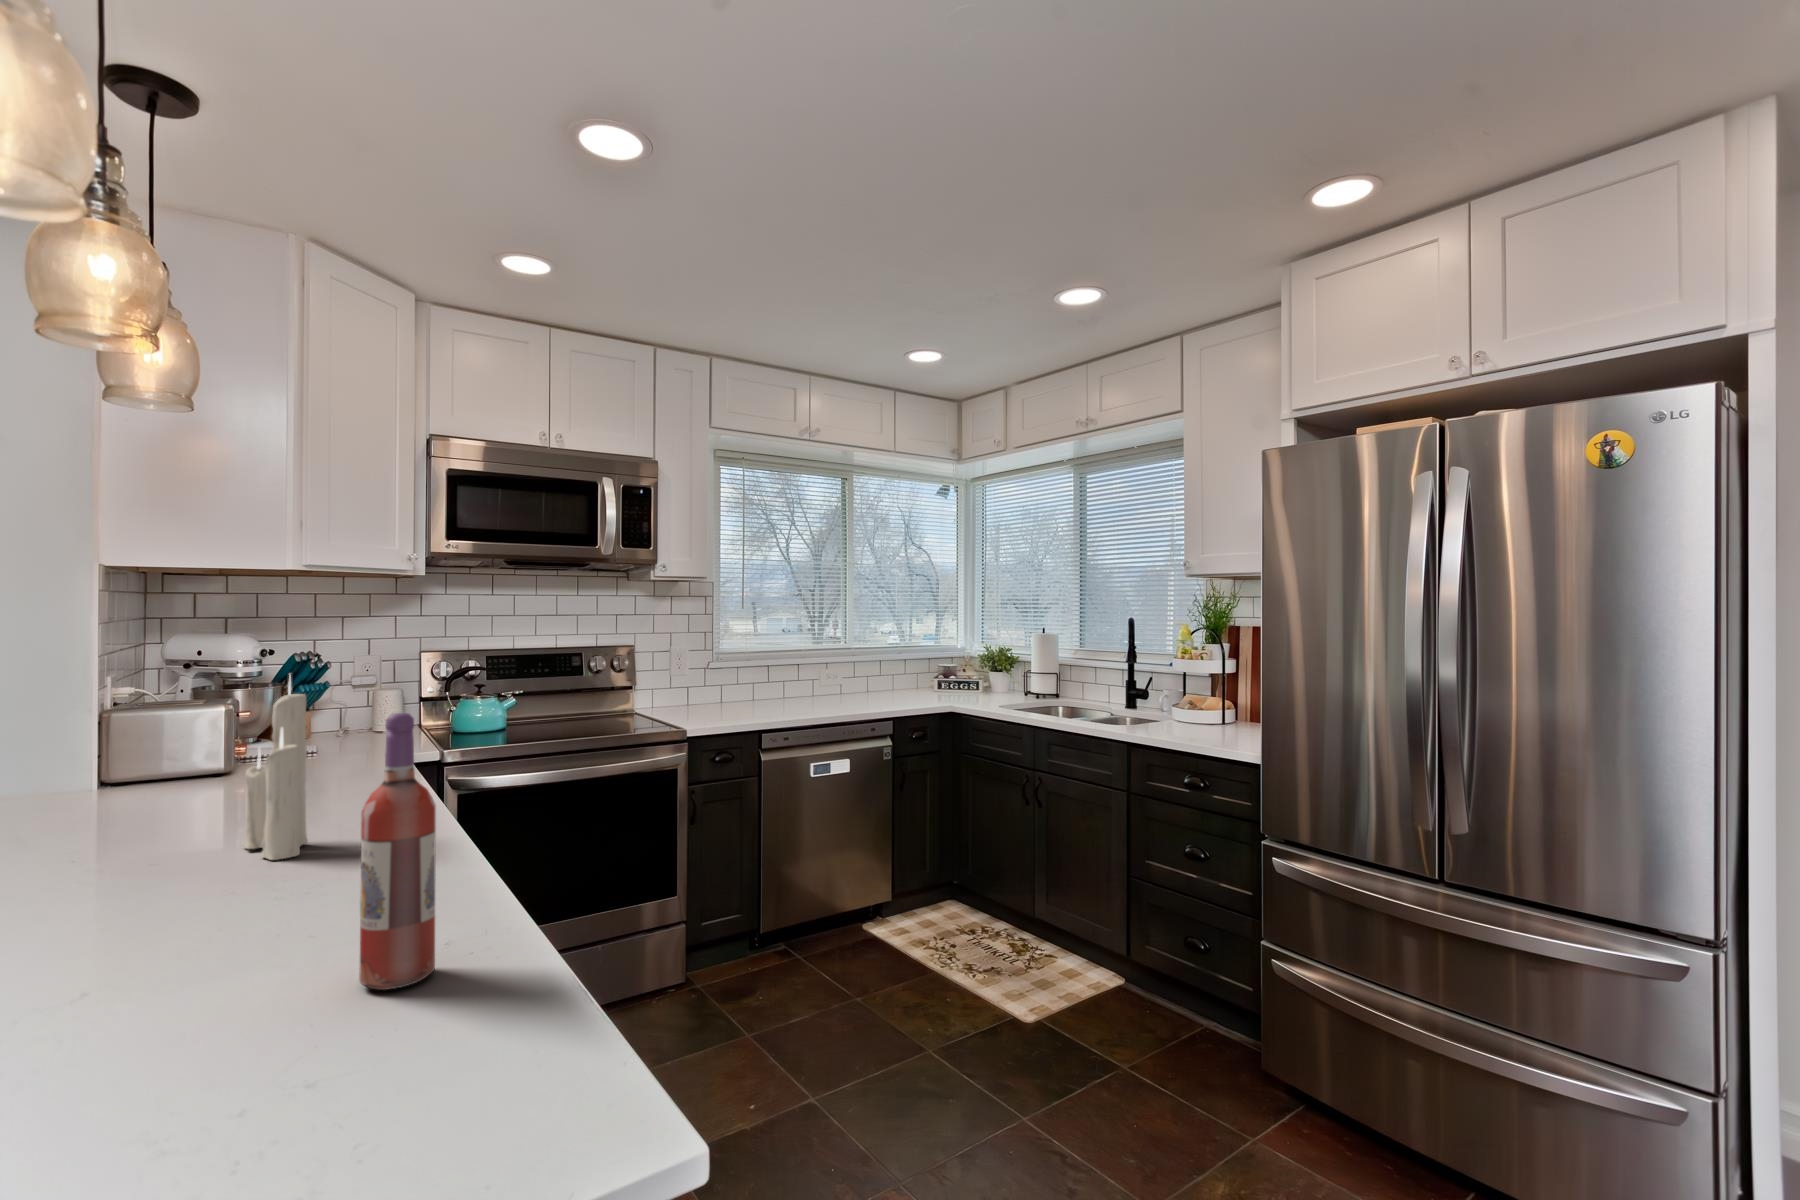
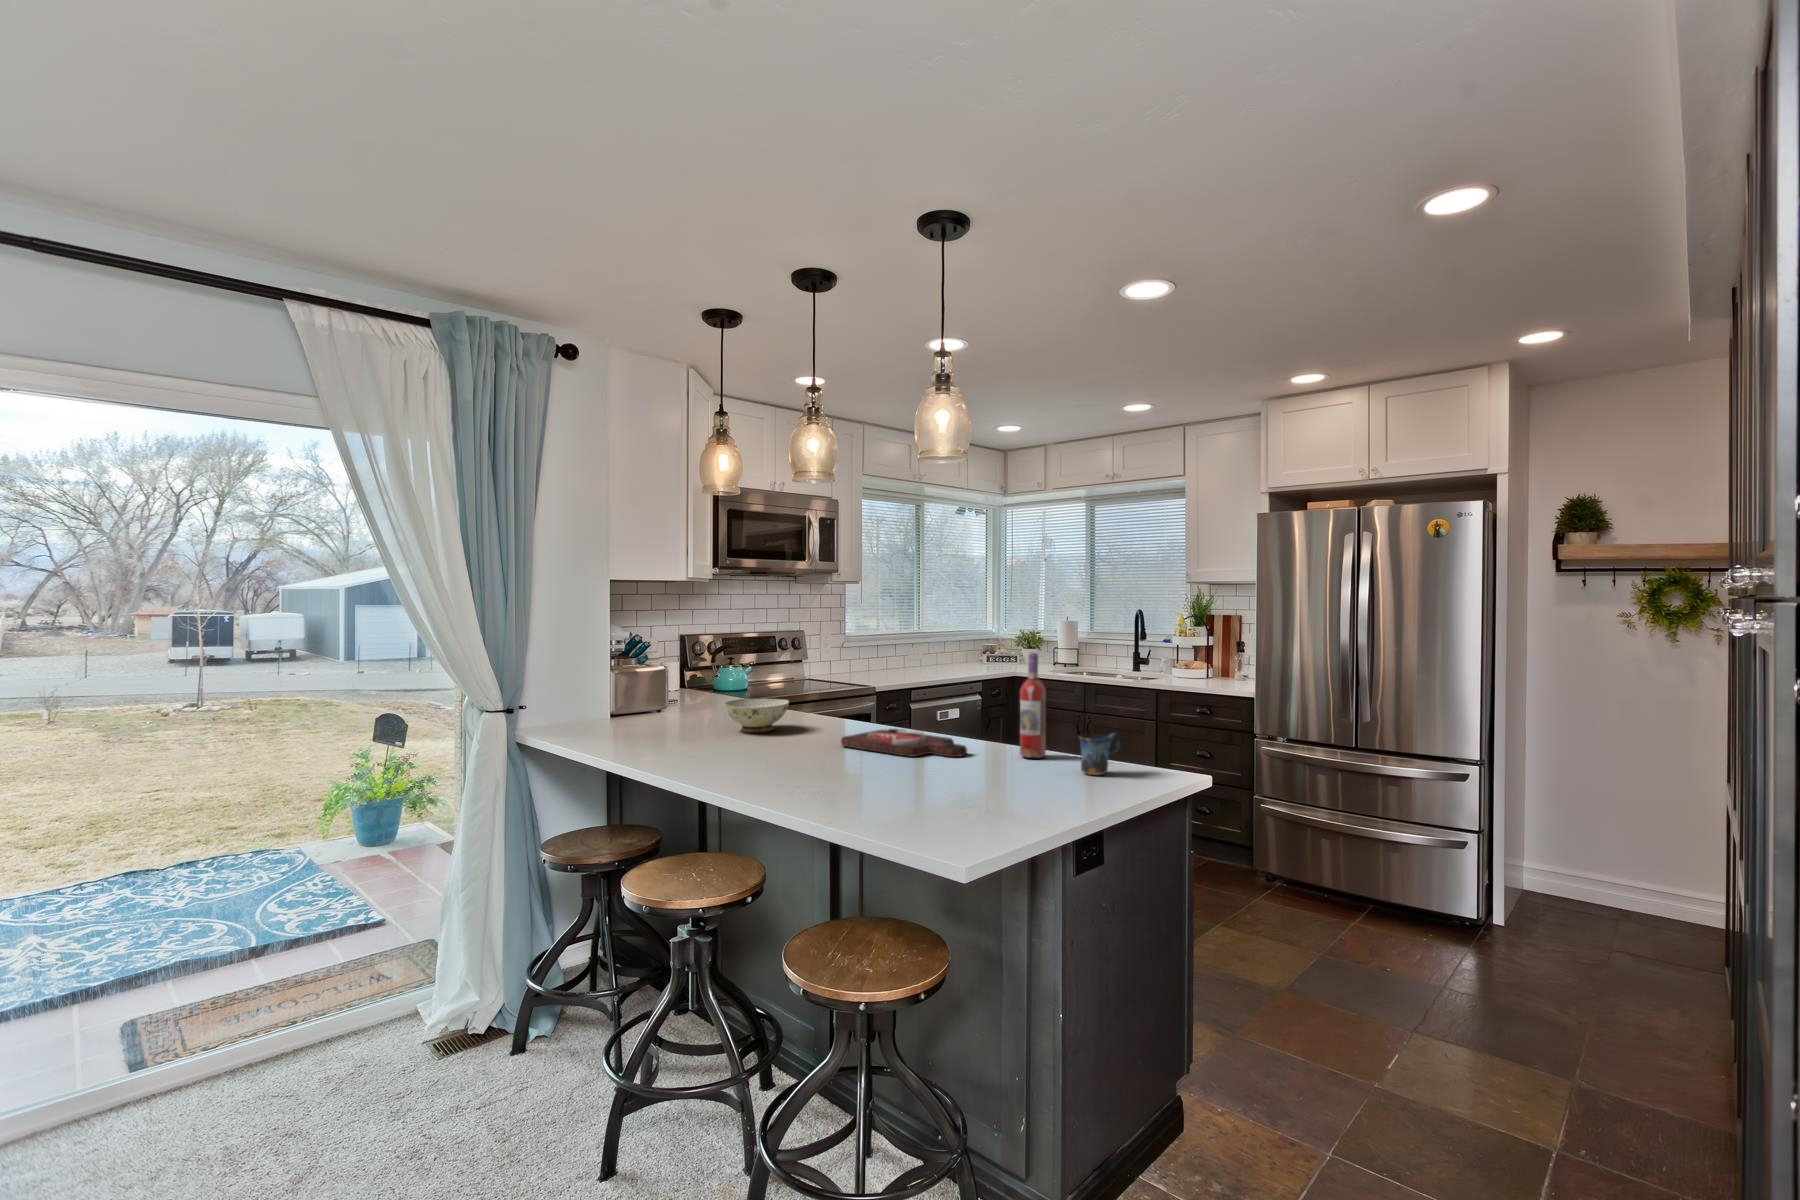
candle: present [241,675,308,860] -> none [817,638,859,736]
ceramic bowl: none [86,770,247,842] -> present [724,698,789,733]
cutting board: none [129,854,350,966] -> present [841,729,967,757]
mug: none [274,970,442,1121] -> present [1079,733,1123,775]

